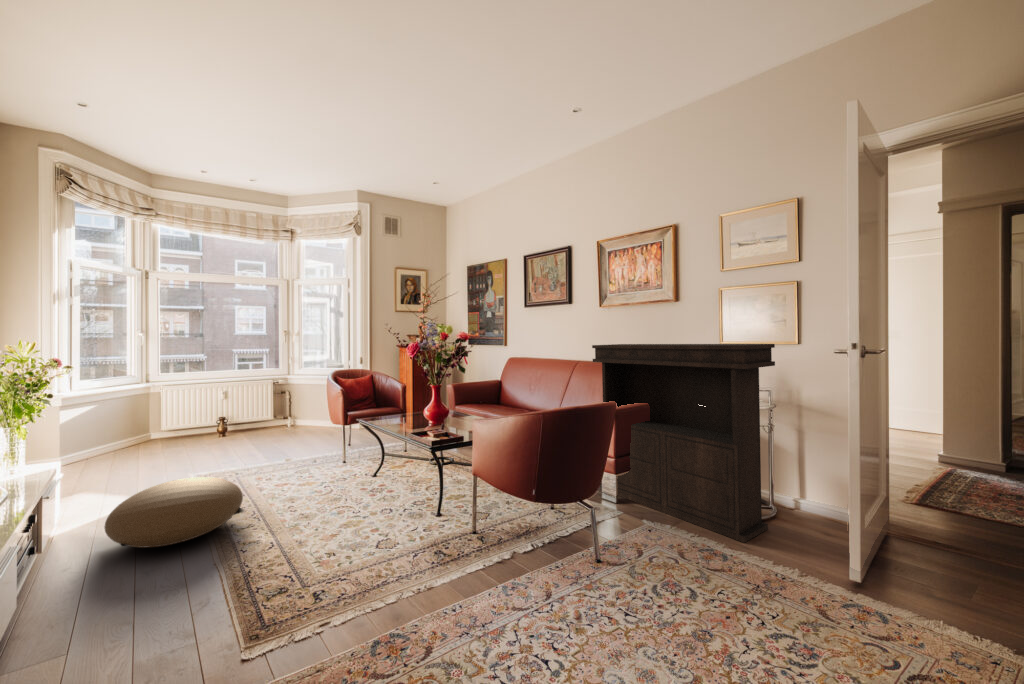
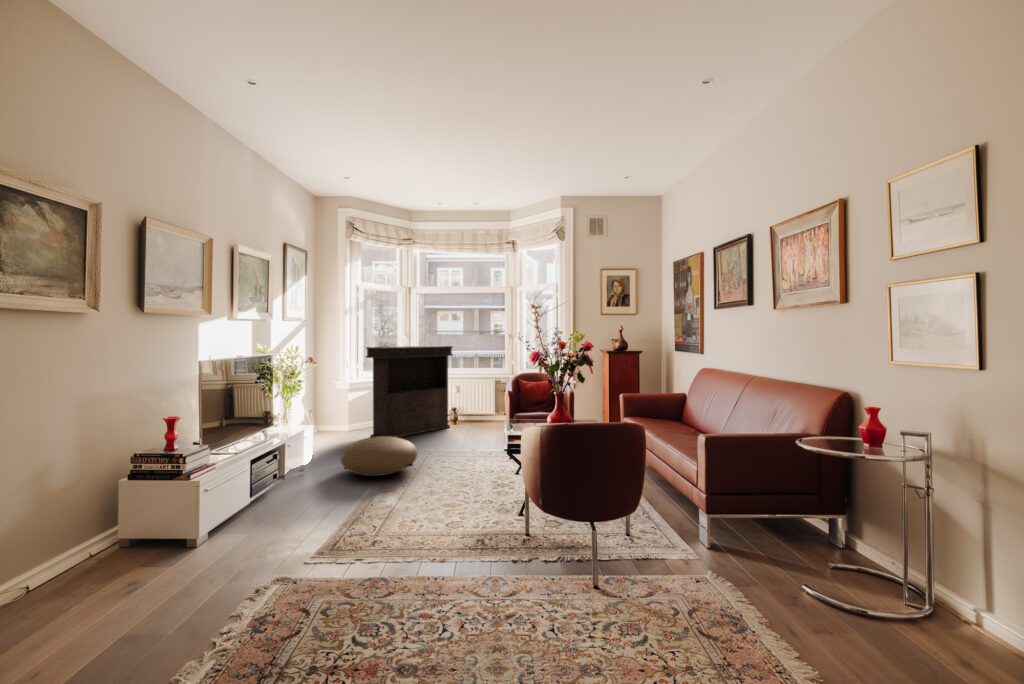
console table: present [592,344,775,543] -> present [366,346,453,438]

